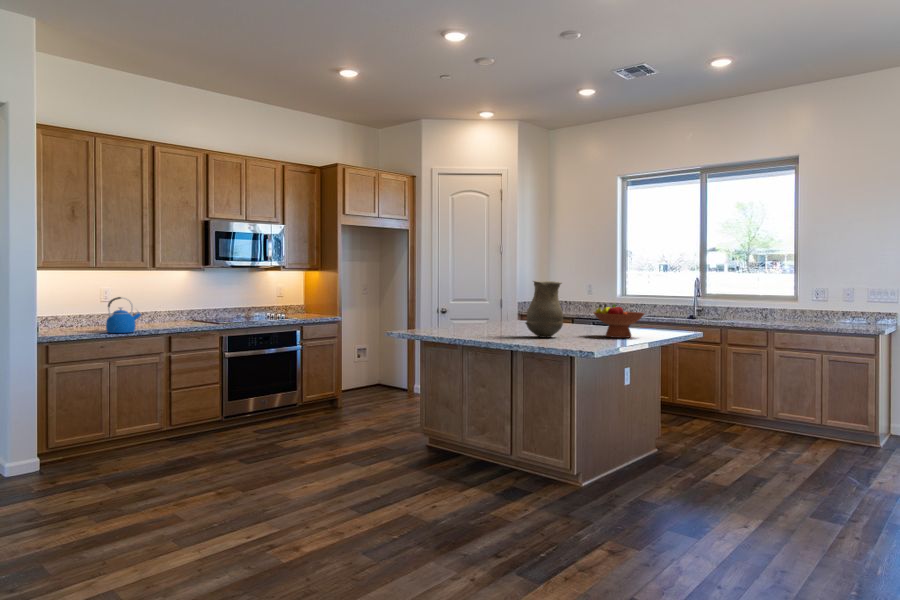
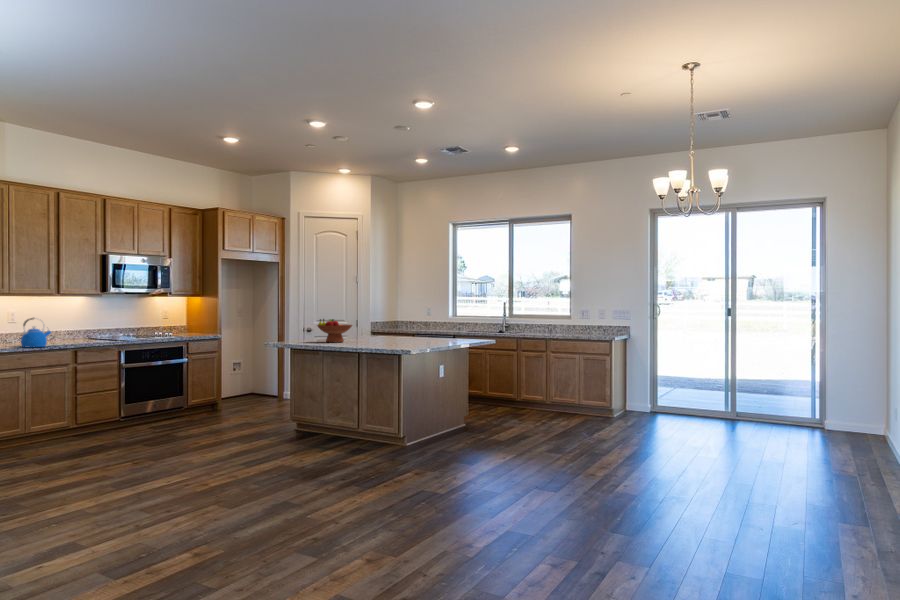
vase: present [526,281,563,337] -> none [367,303,395,343]
fruit bowl: present [593,304,645,338] -> present [317,319,352,343]

